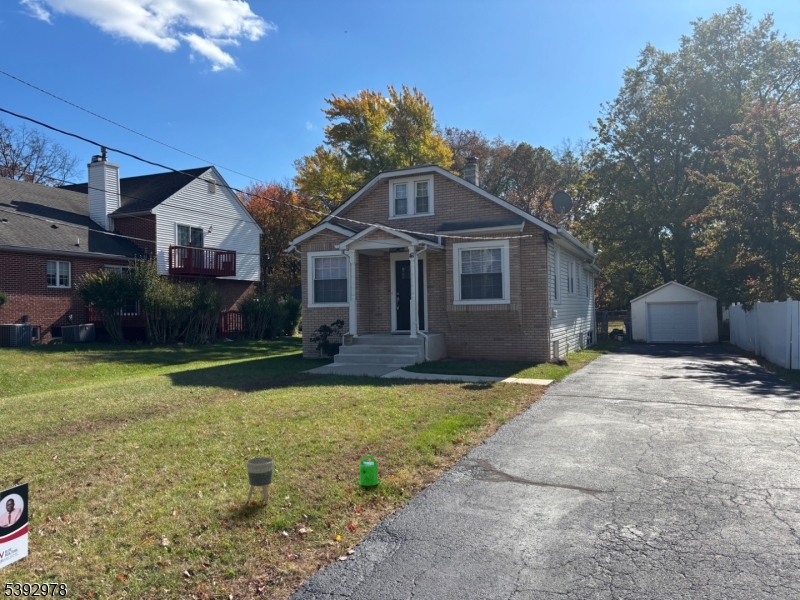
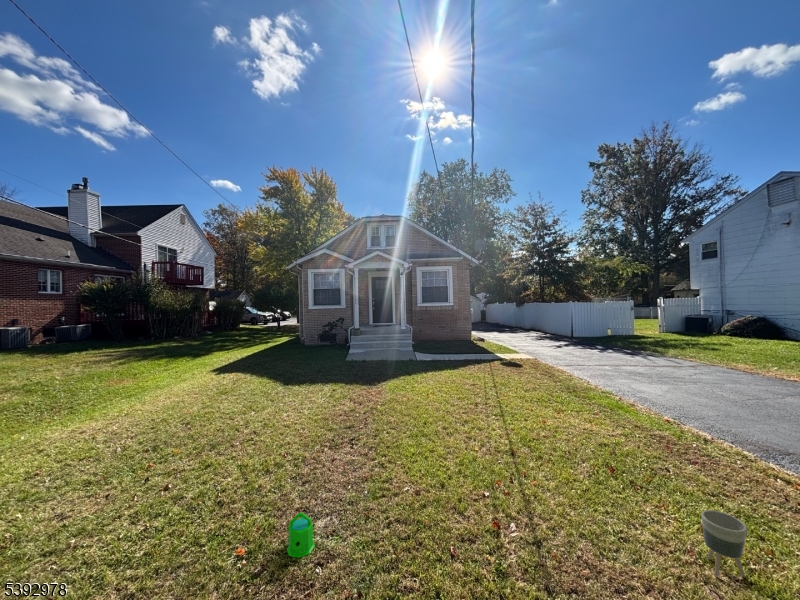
watering can: present [359,455,379,486] -> present [286,513,315,558]

